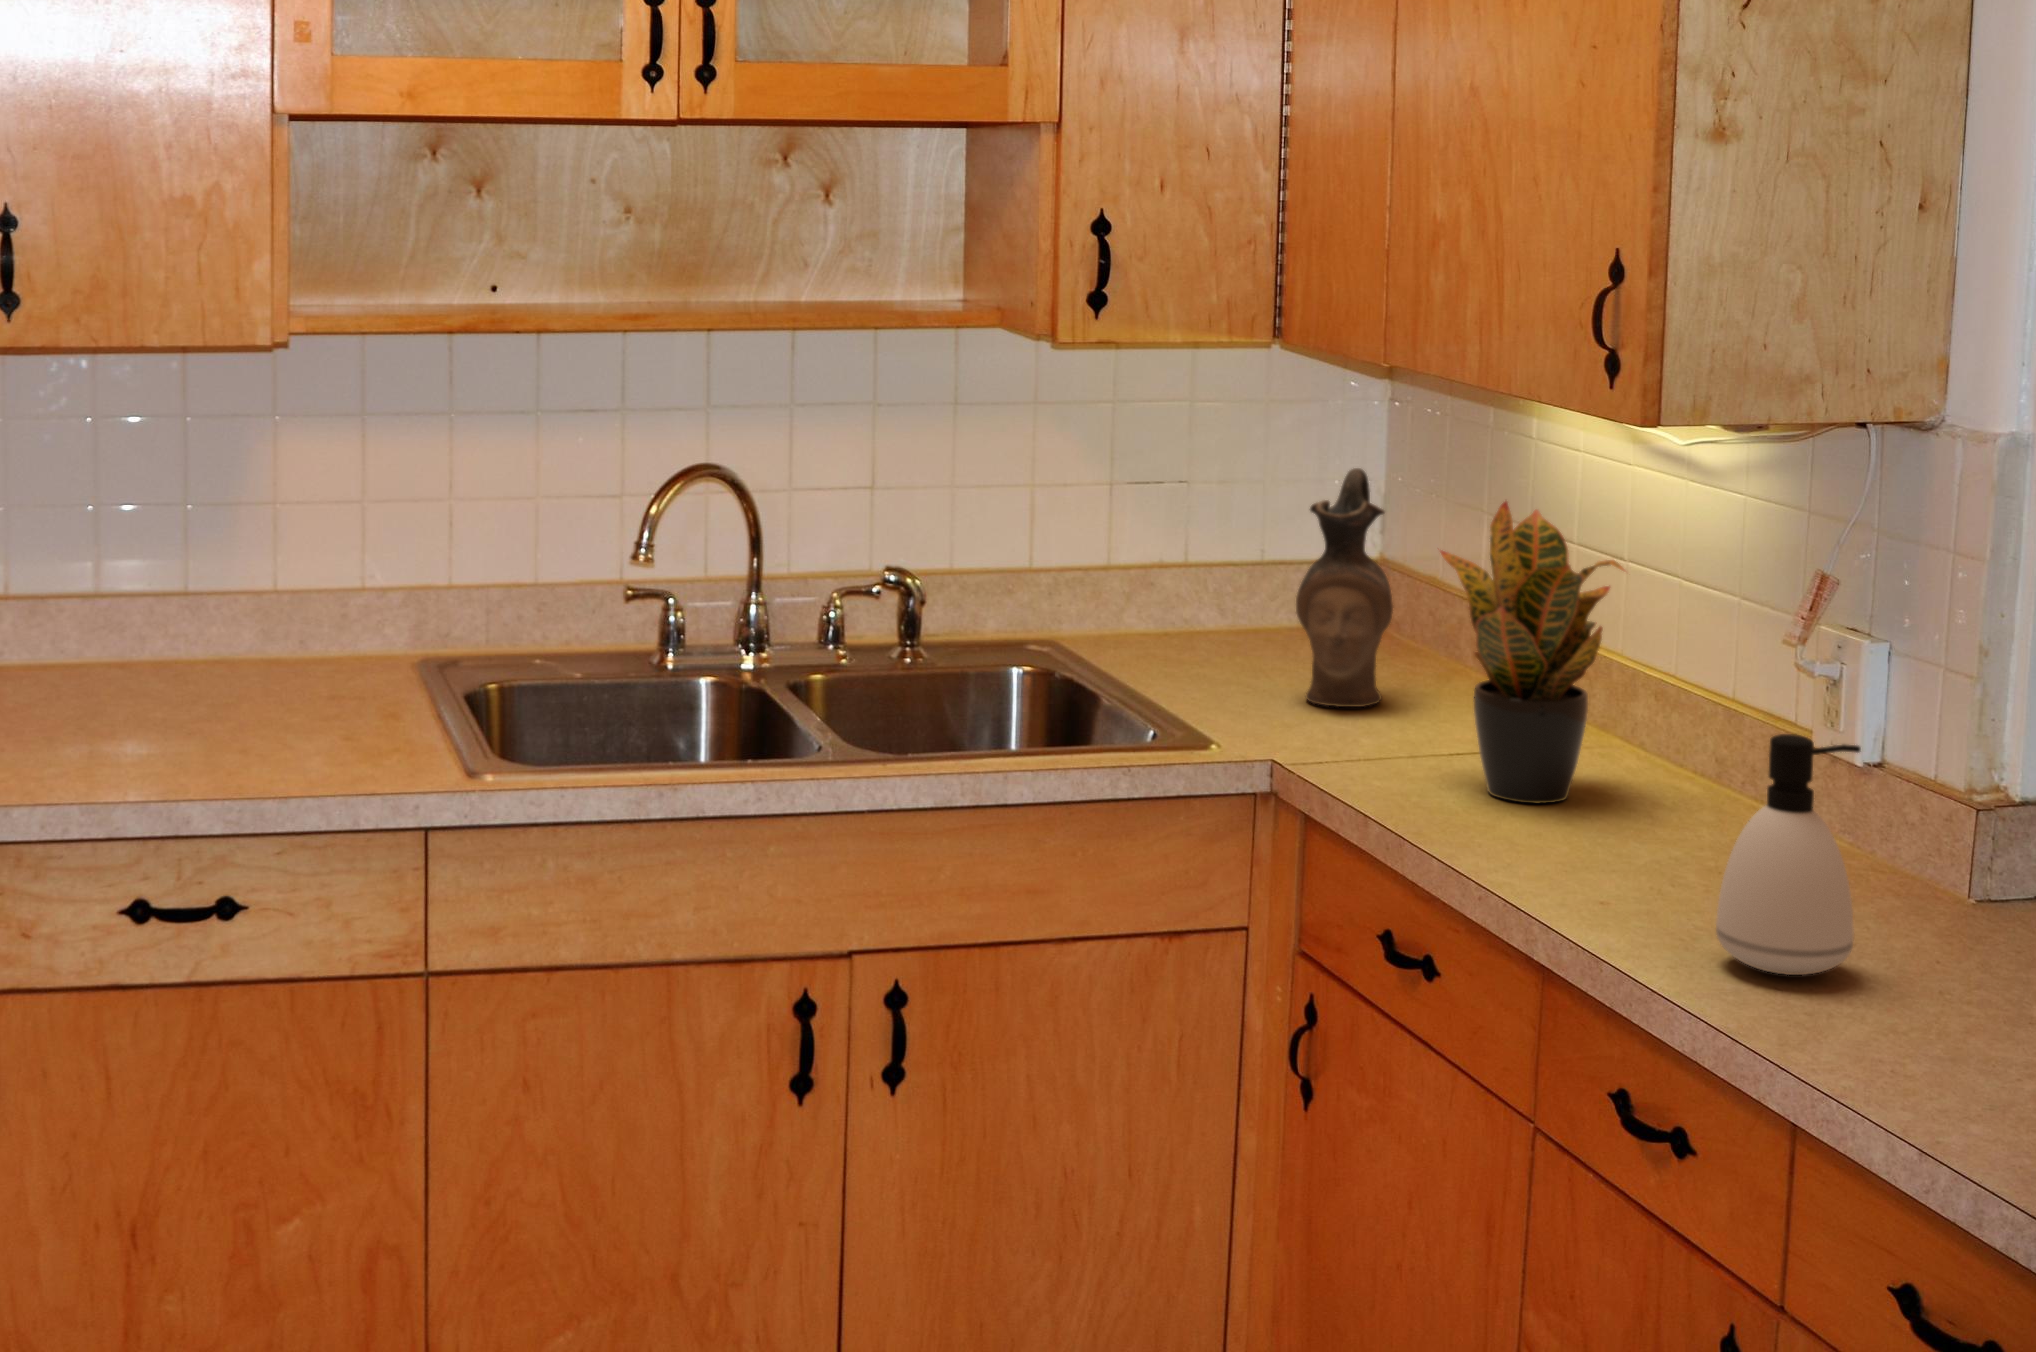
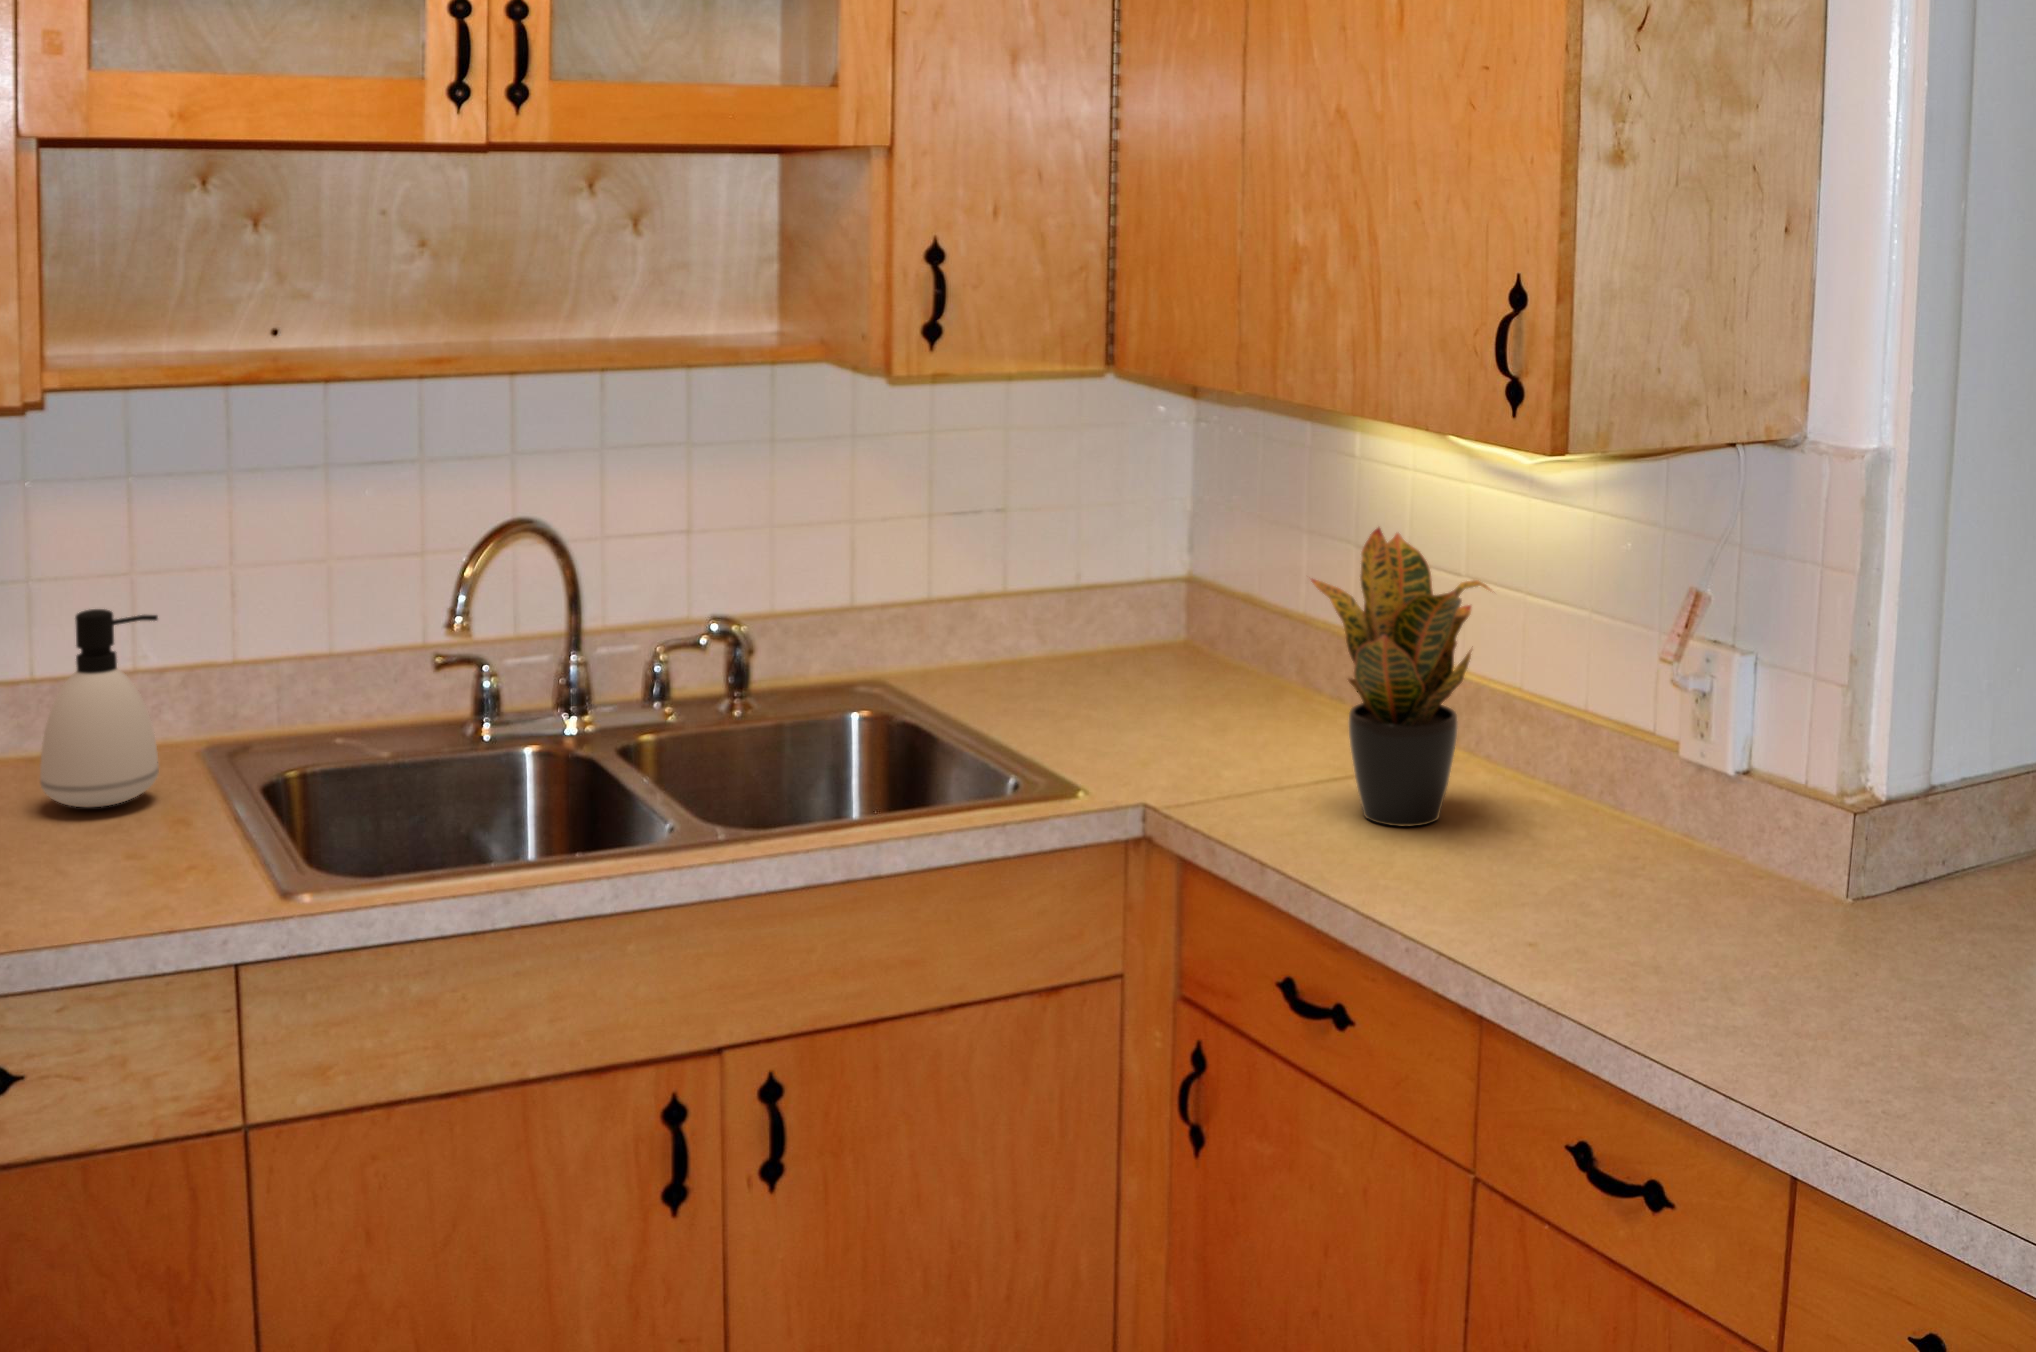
ceramic pitcher: present [1296,468,1393,707] -> none [1141,494,1235,730]
soap dispenser: present [1716,734,1861,975] -> present [40,609,159,807]

